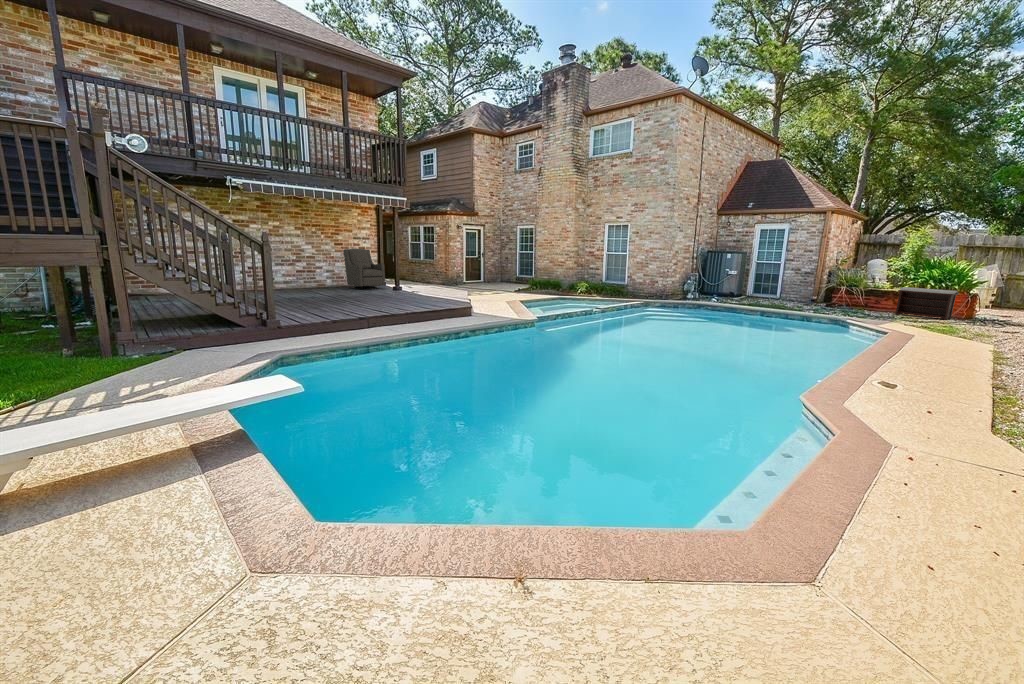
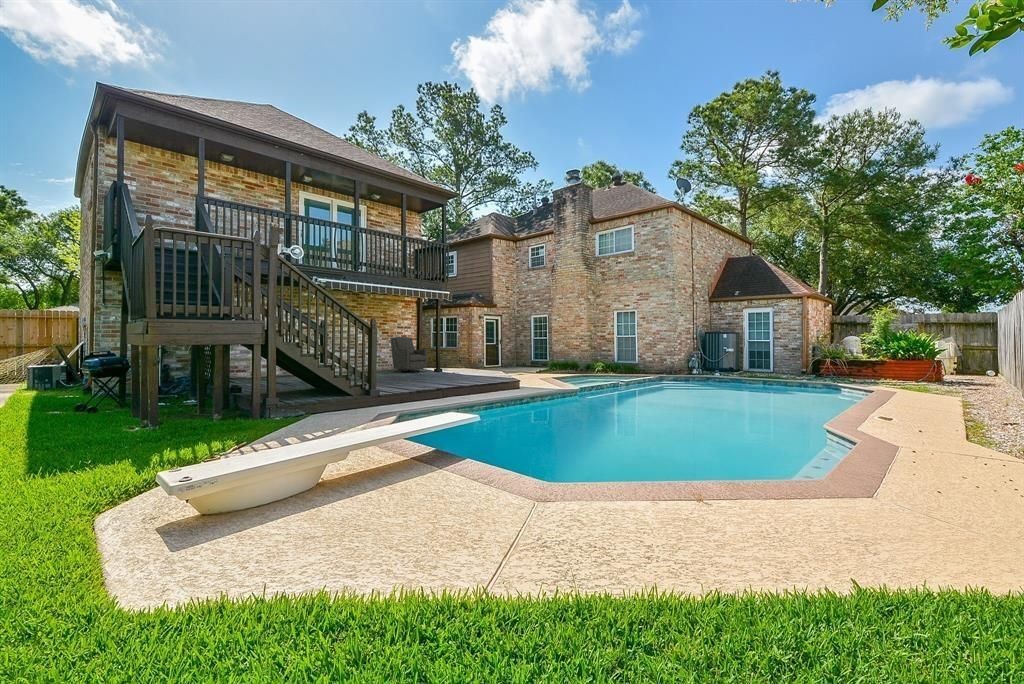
bench: present [895,287,959,320] -> none [875,357,926,383]

